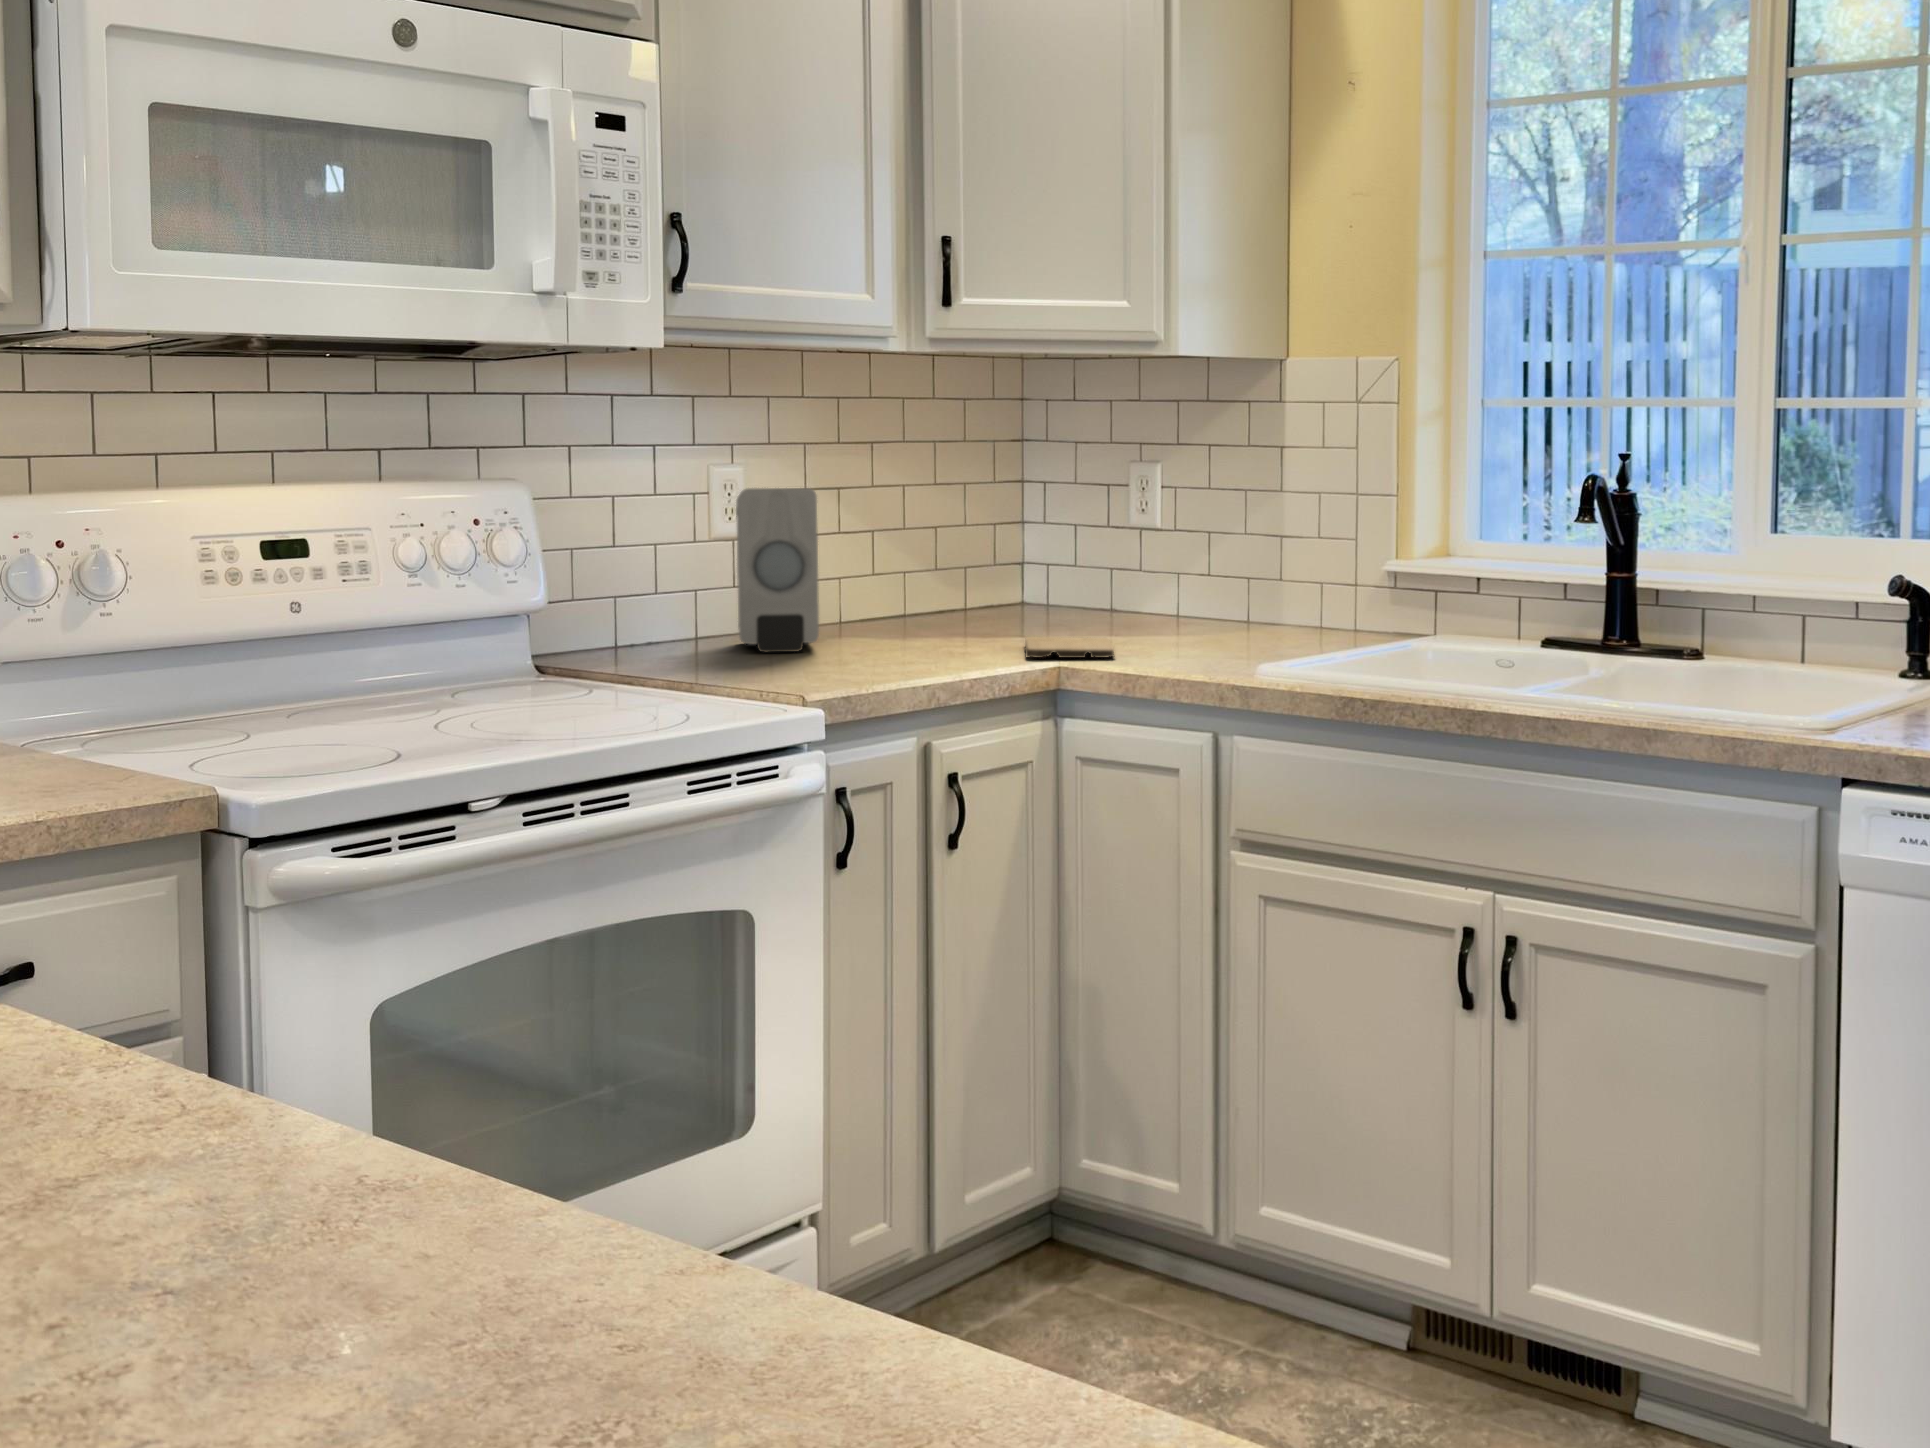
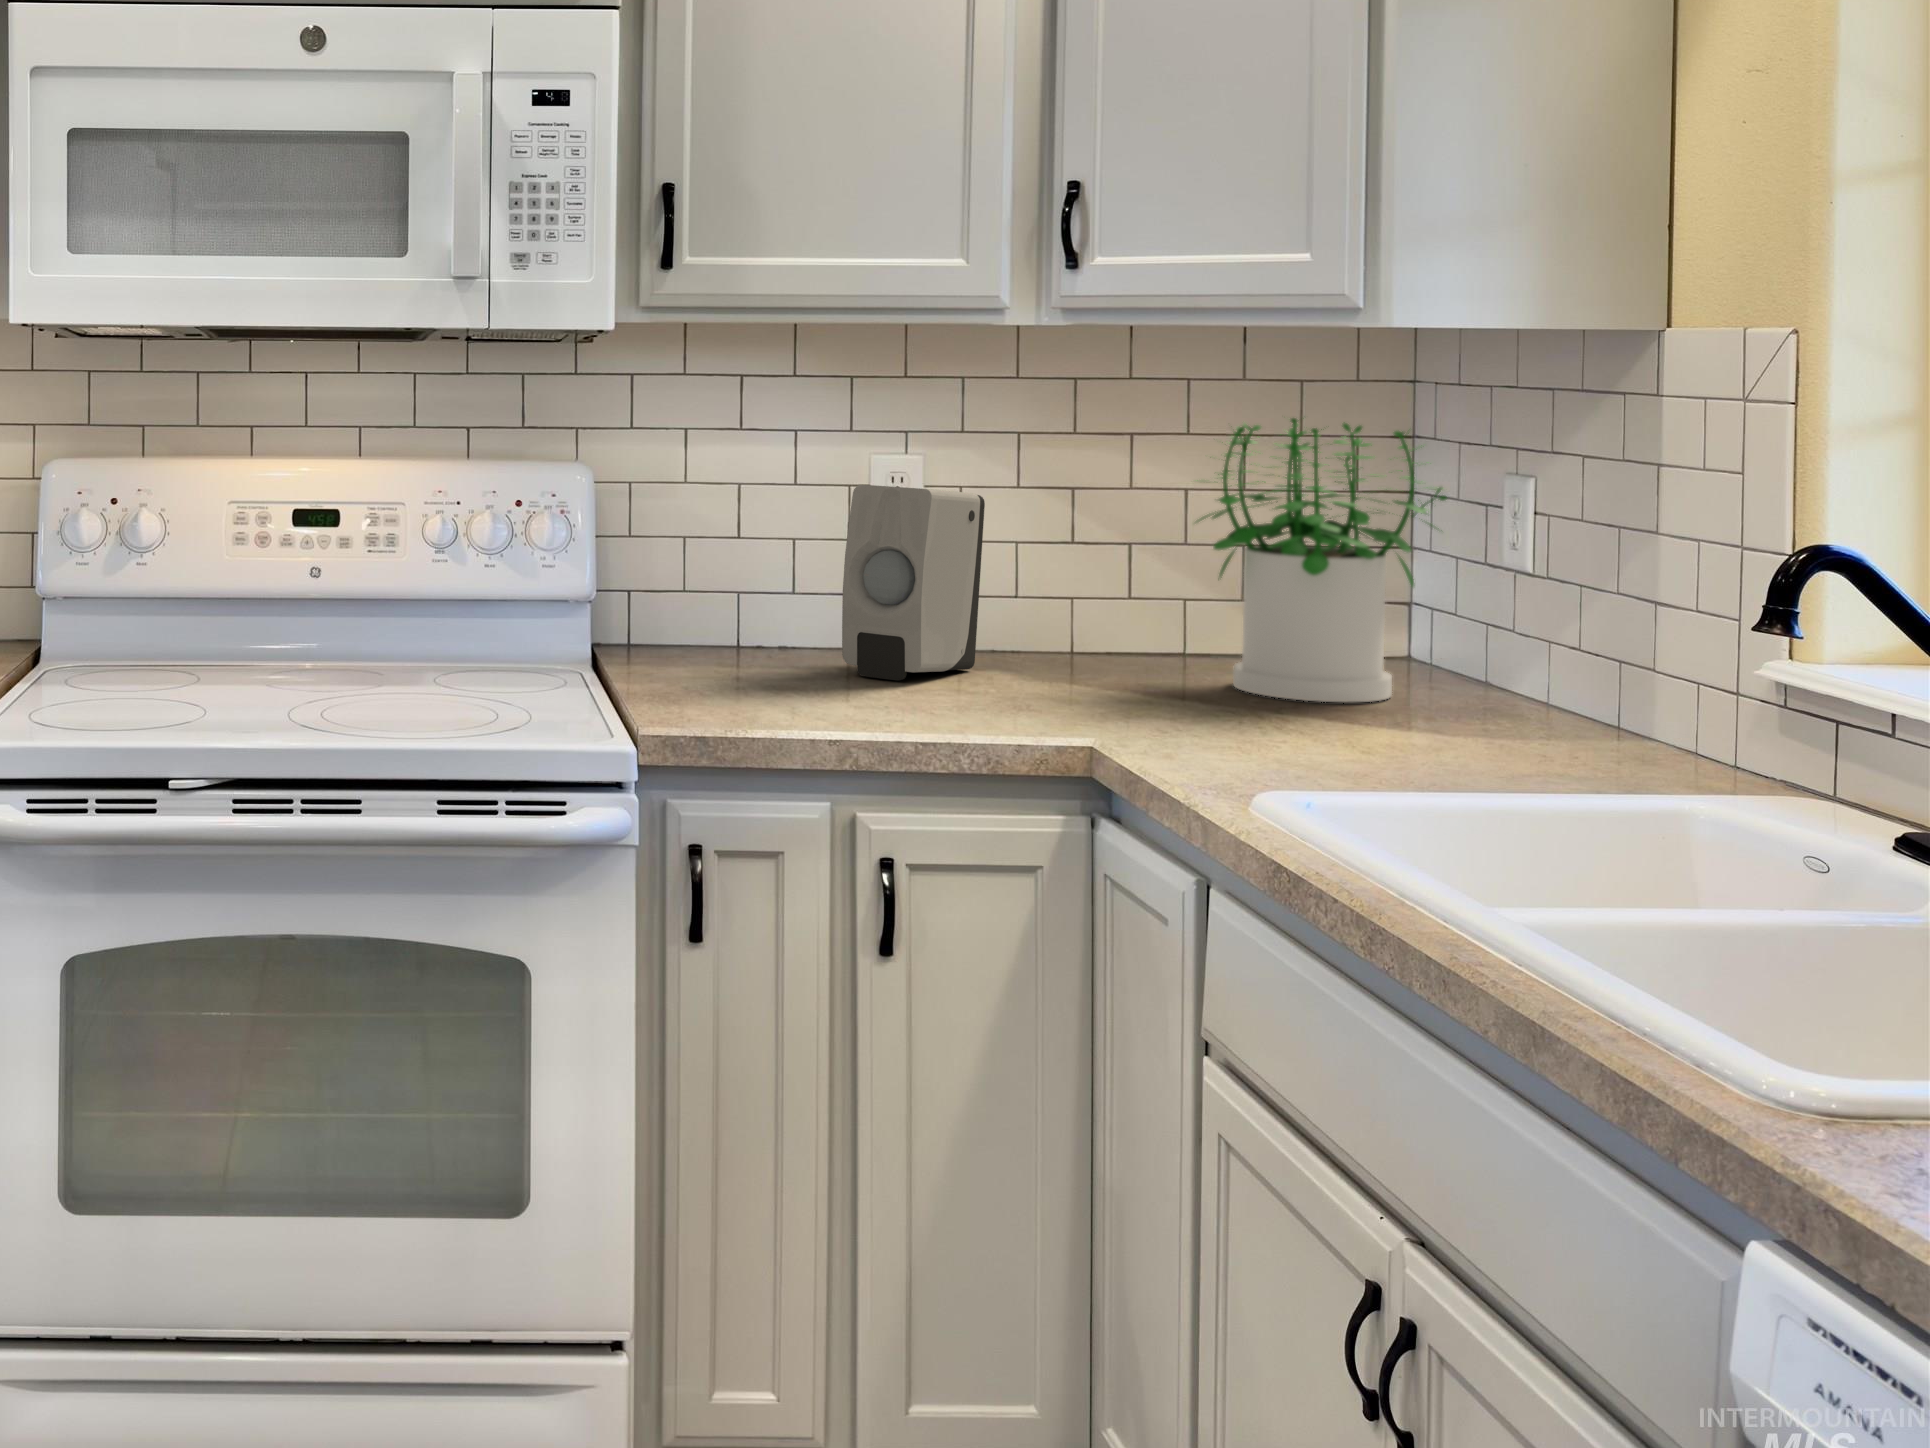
potted plant: none [947,421,1106,631] -> present [1197,418,1447,702]
cutting board: present [1025,637,1114,658] -> none [1084,703,1270,745]

